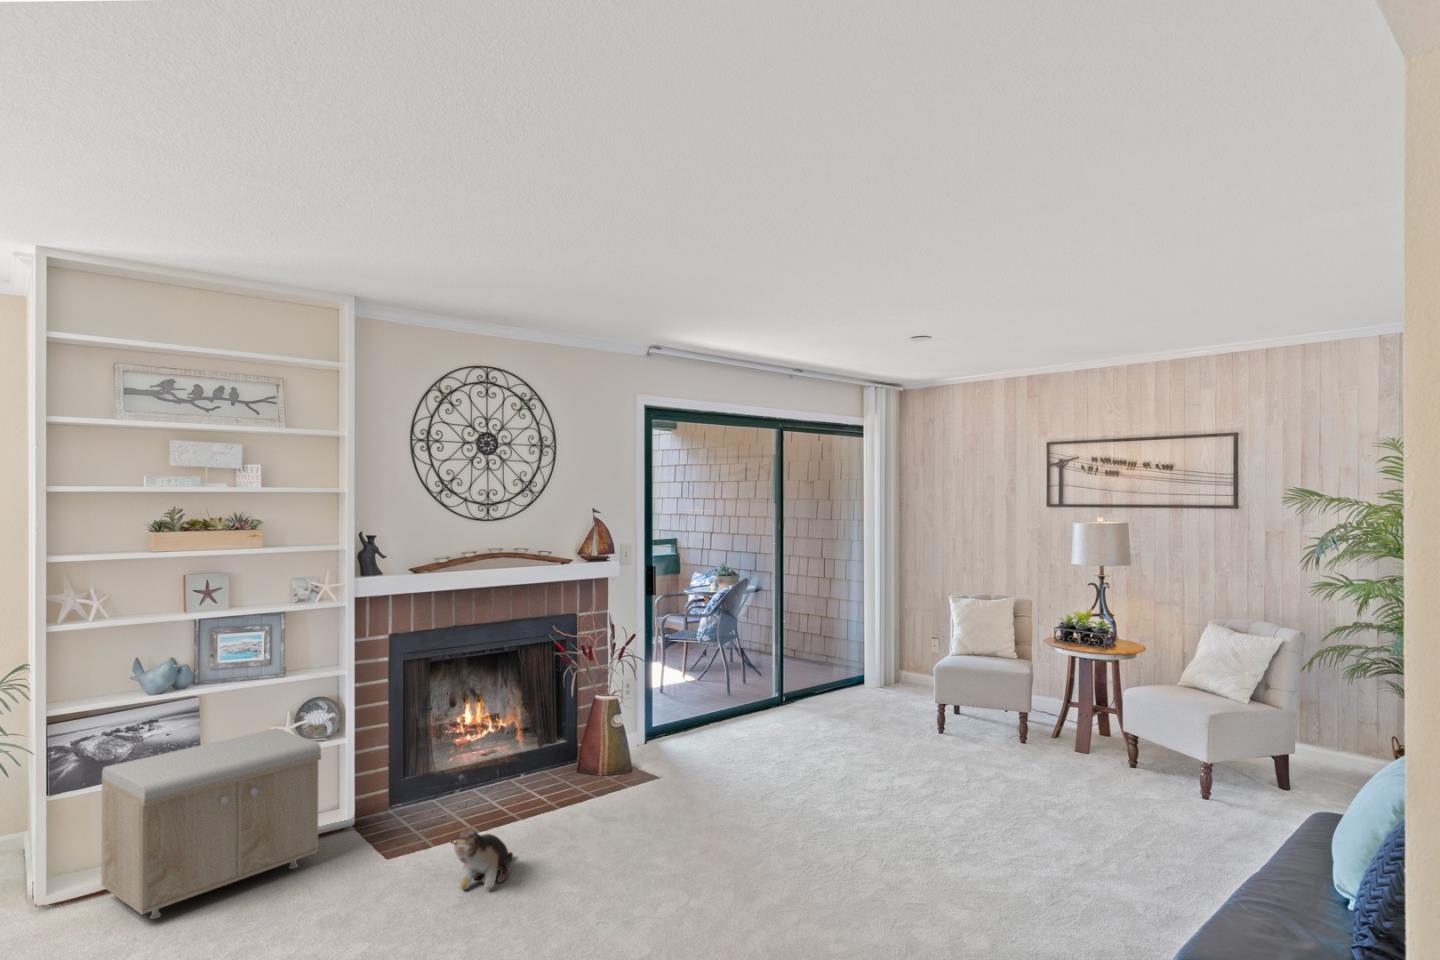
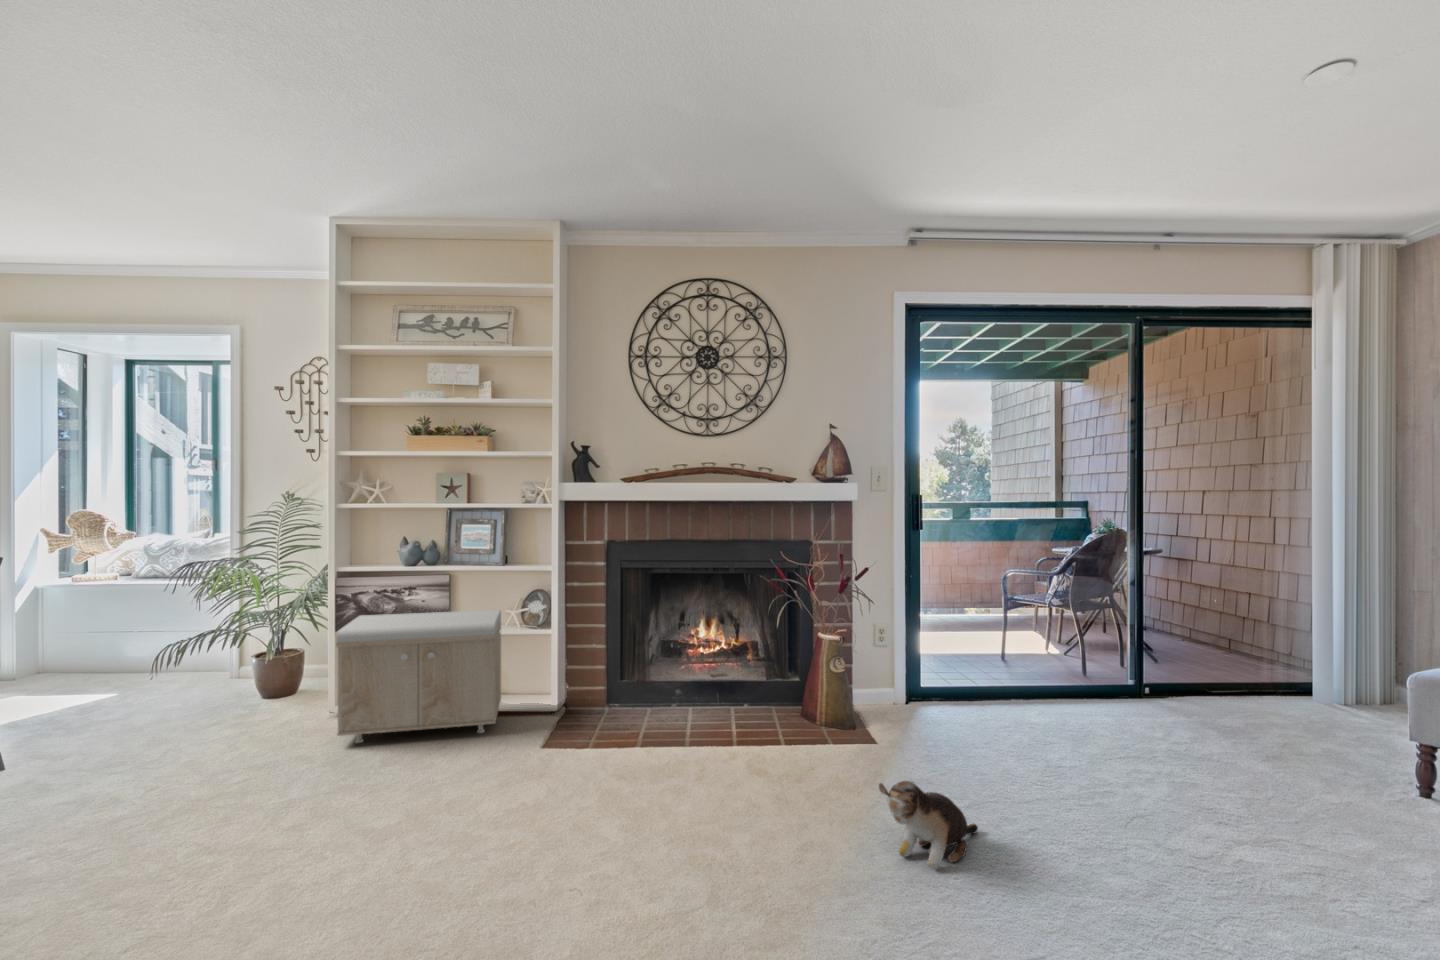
plush toy: present [448,829,513,890] -> present [879,781,978,868]

